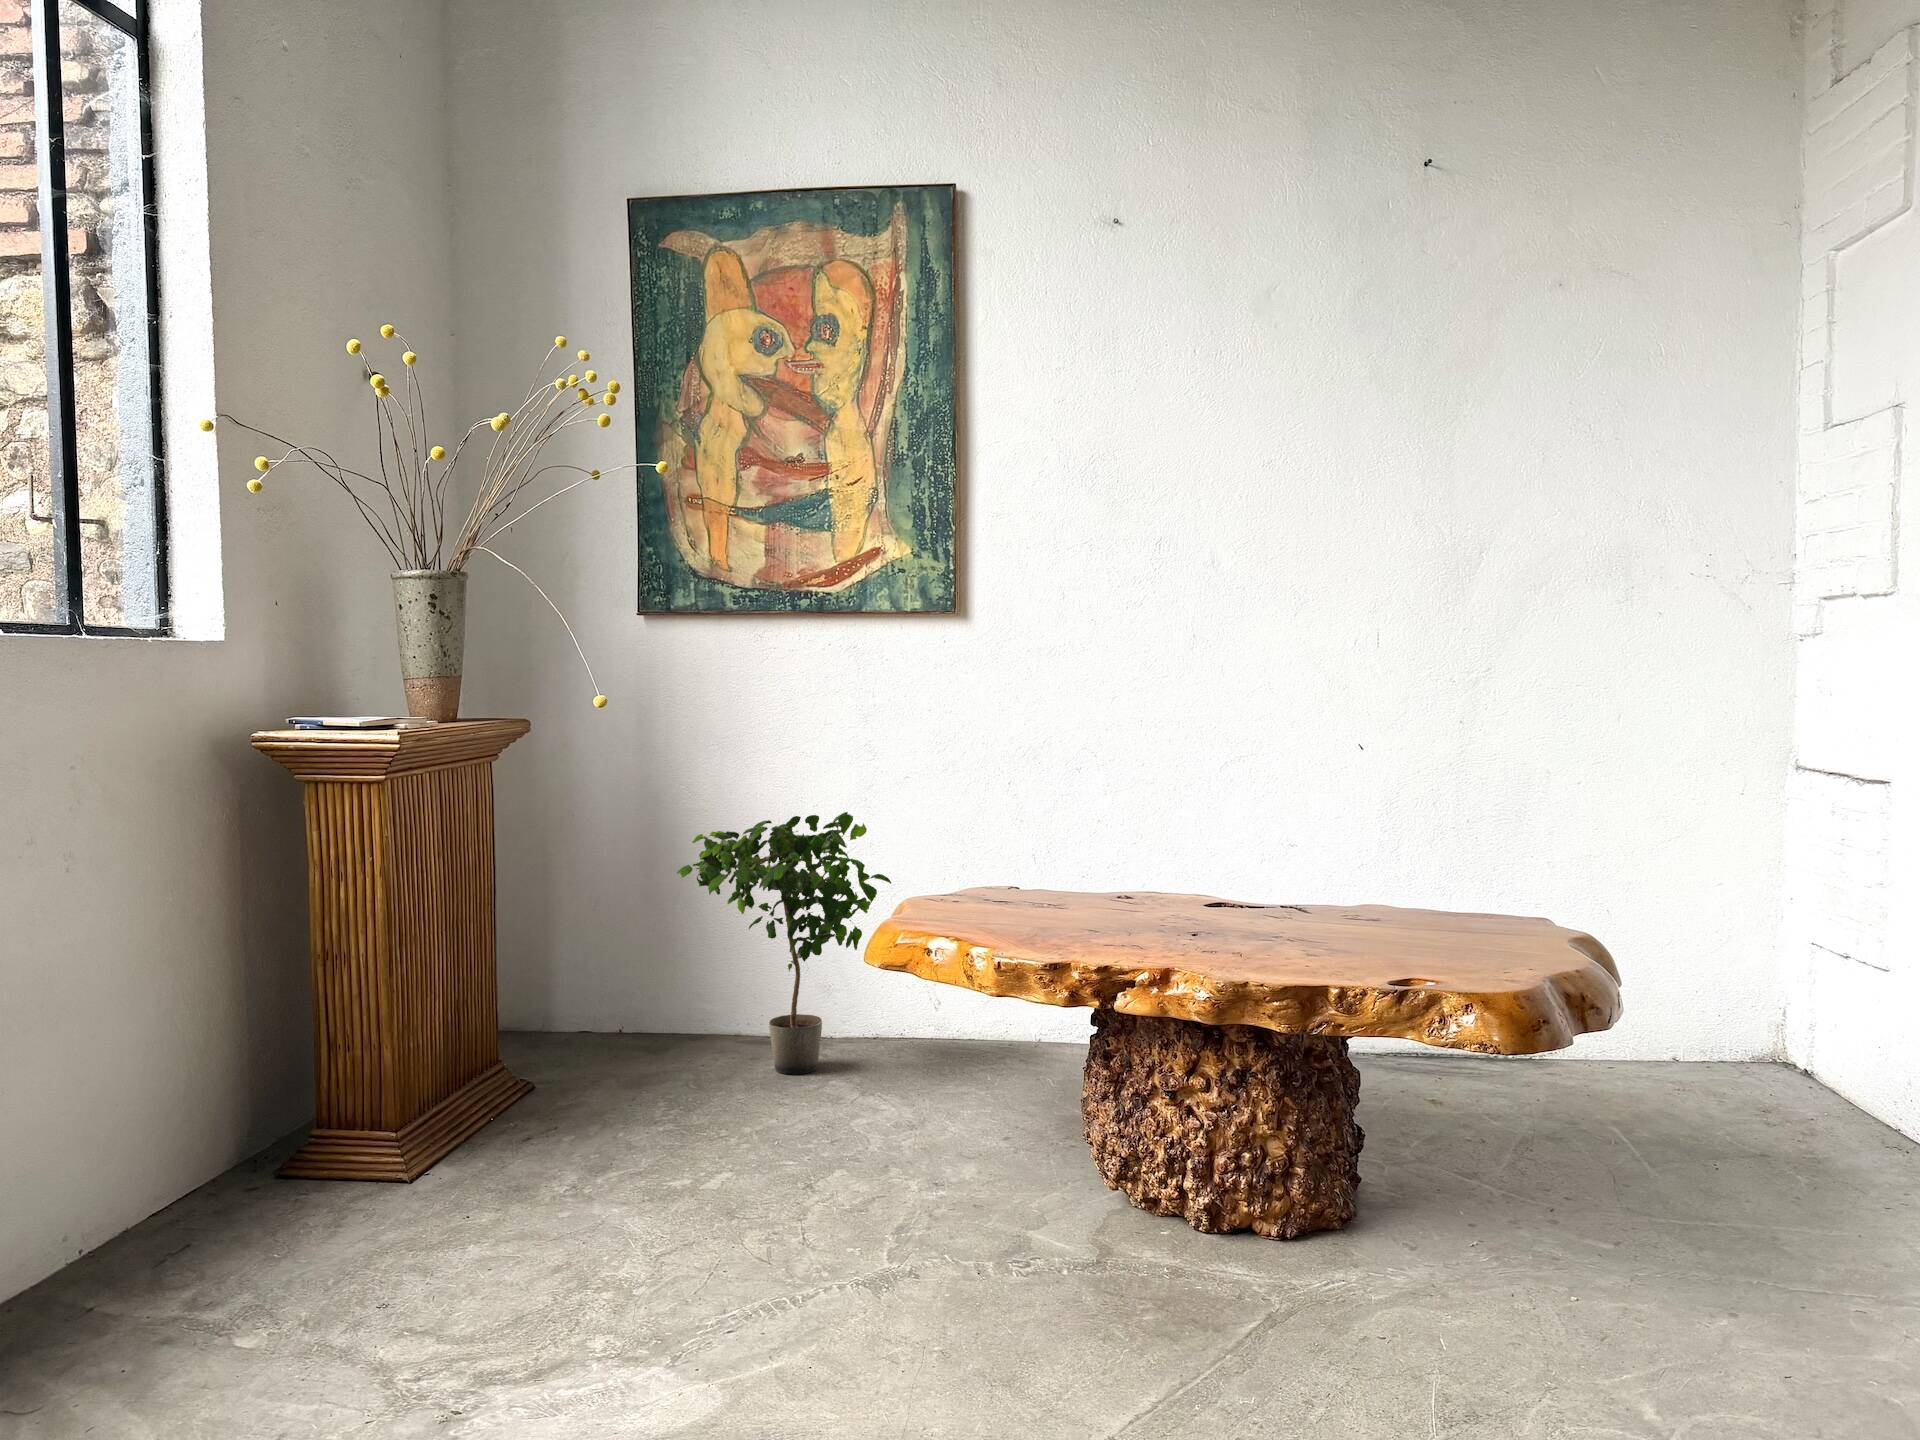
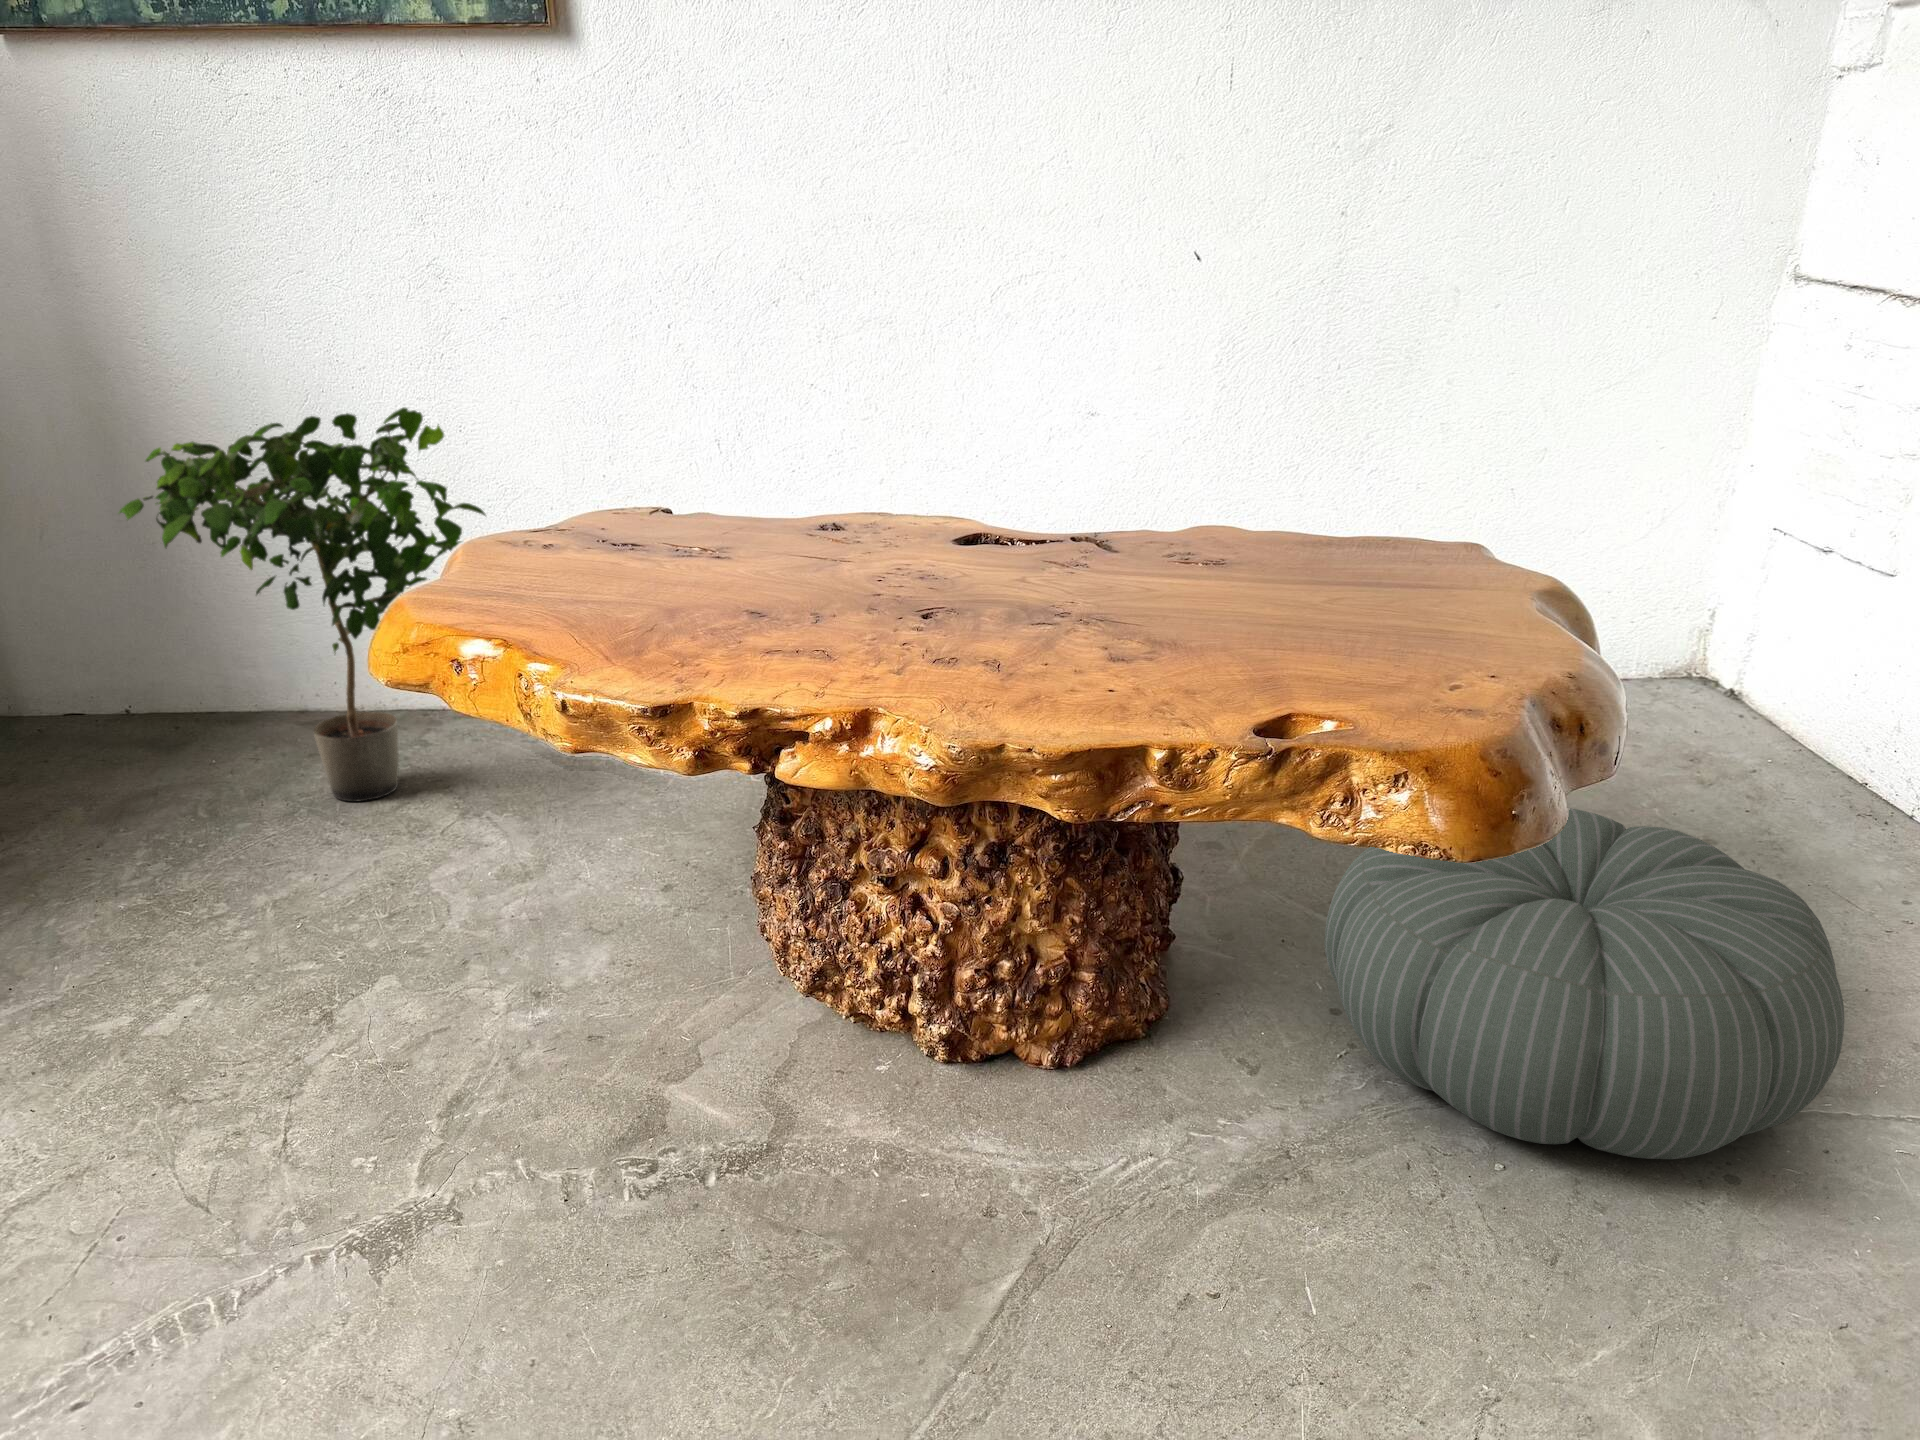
pouf: none [1468,1083,1826,1304] -> present [1324,808,1844,1159]

